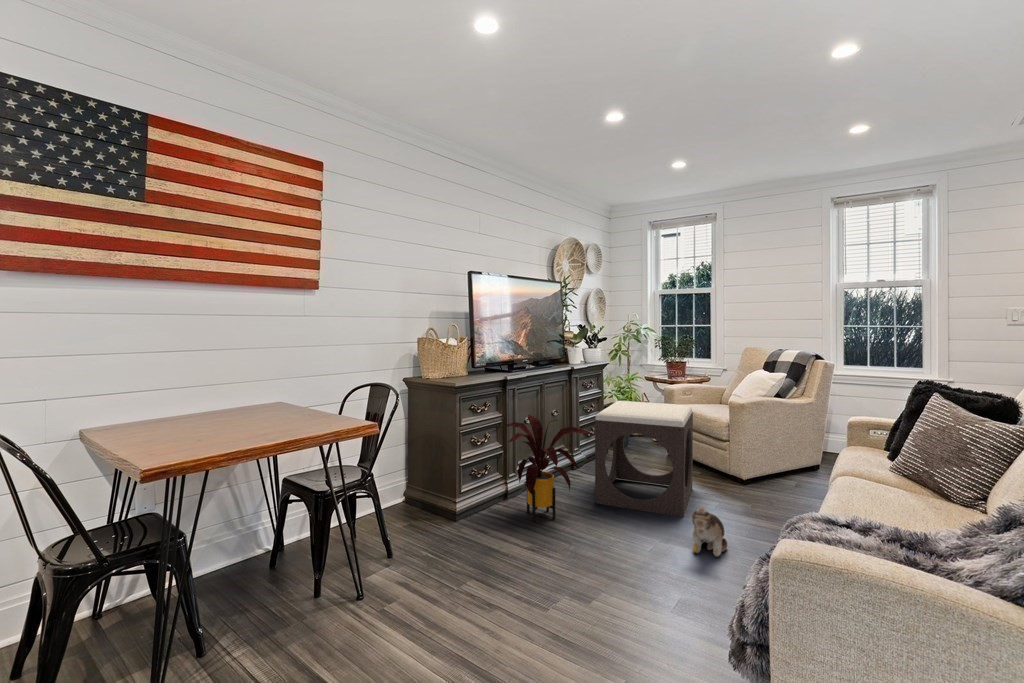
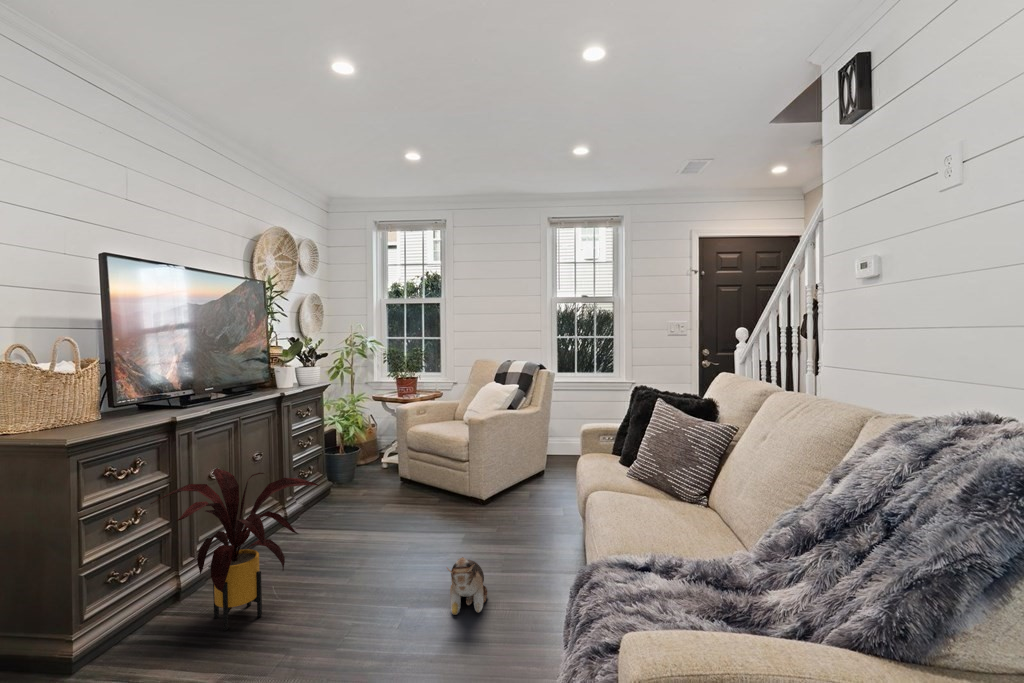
footstool: present [595,401,693,517] -> none [318,429,436,573]

